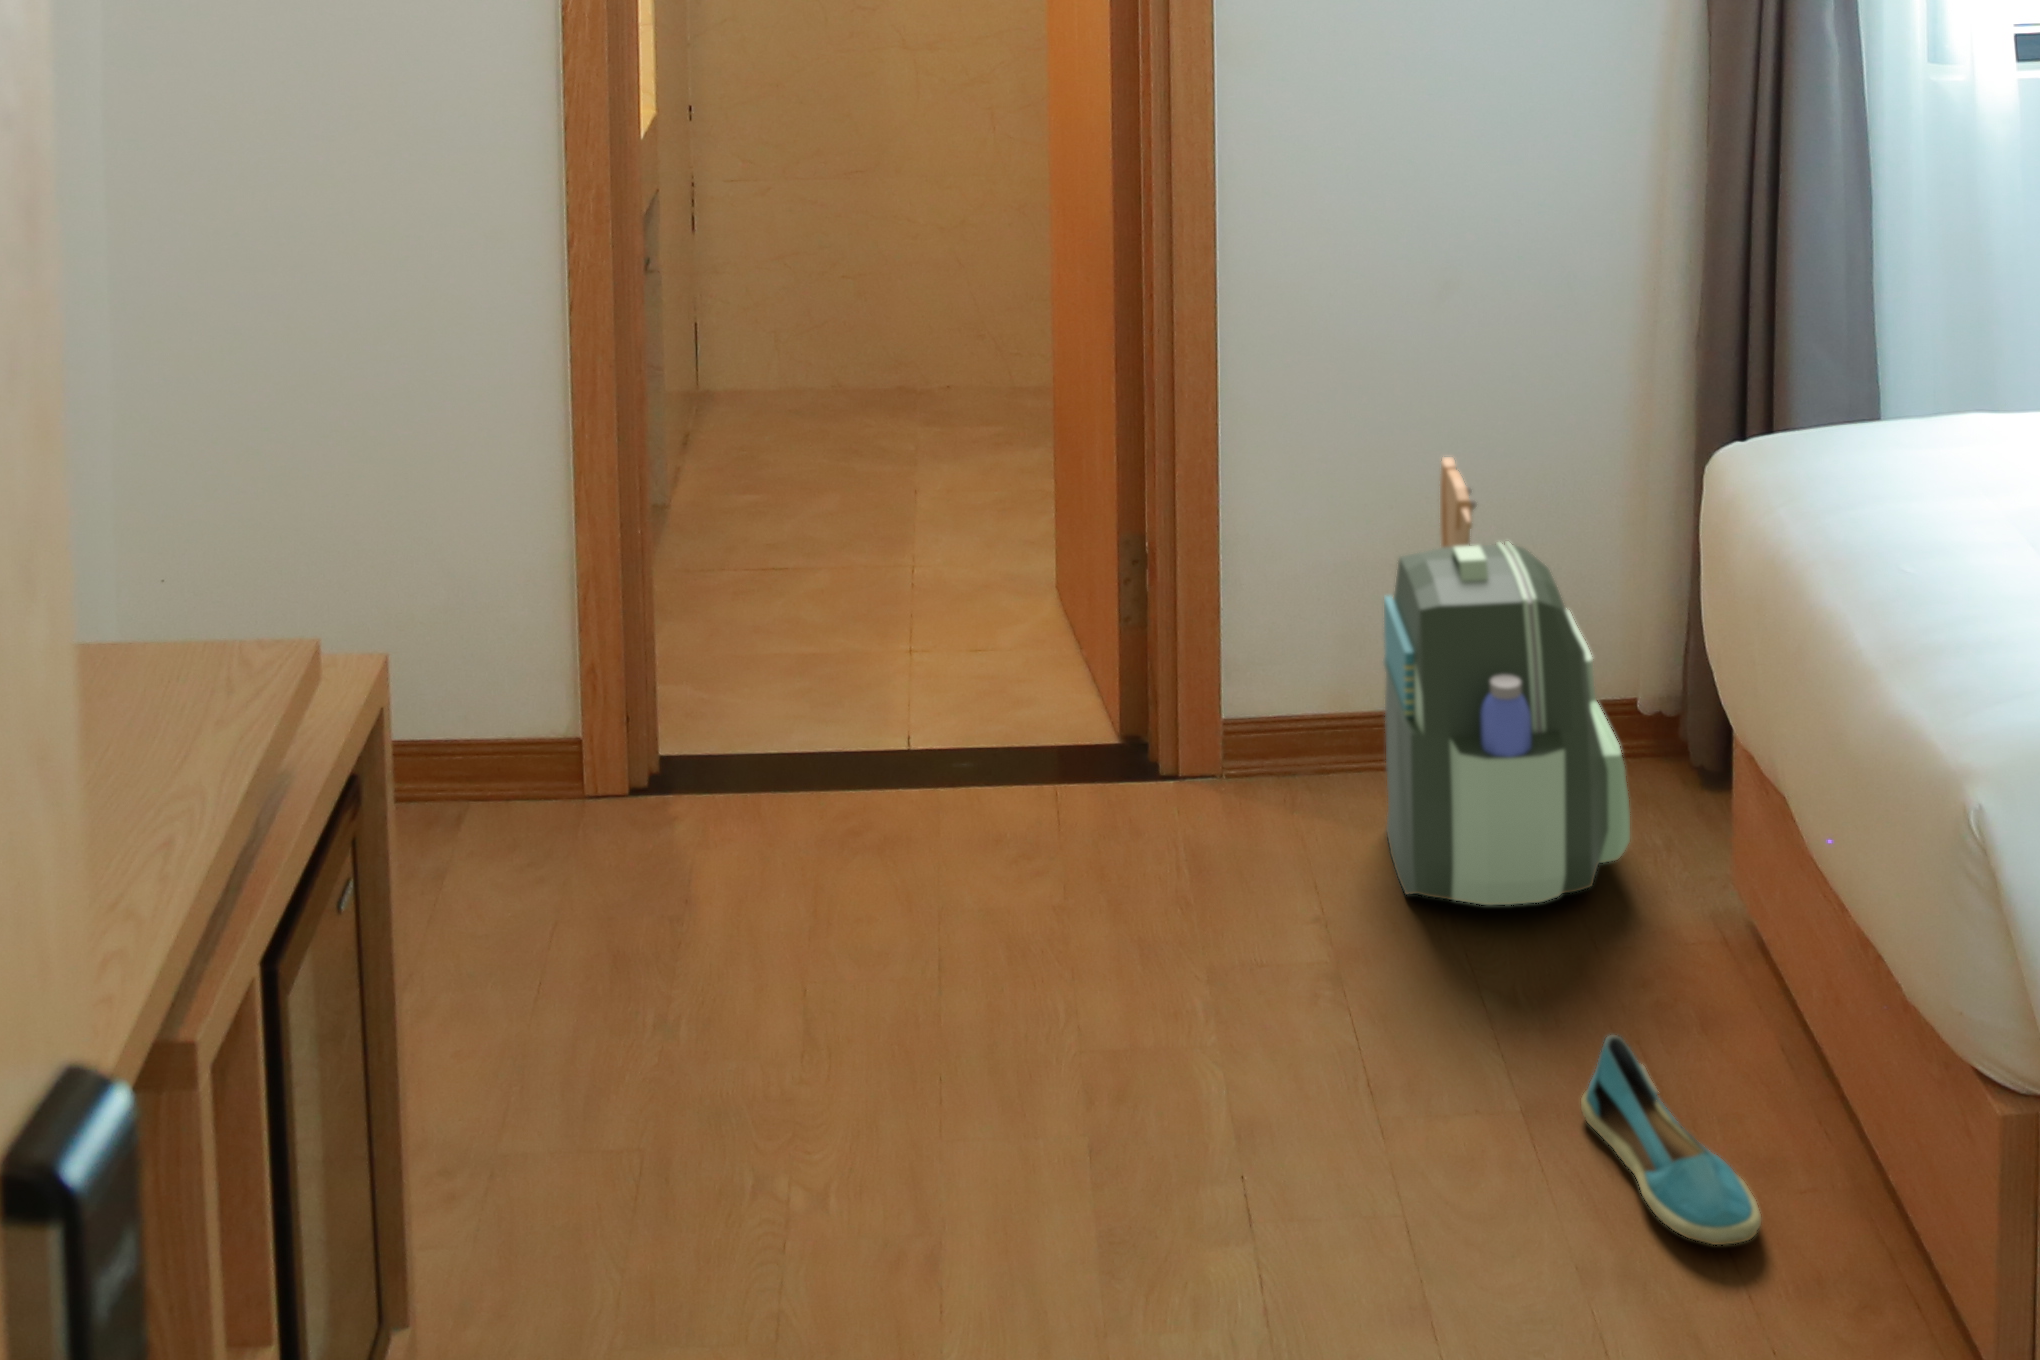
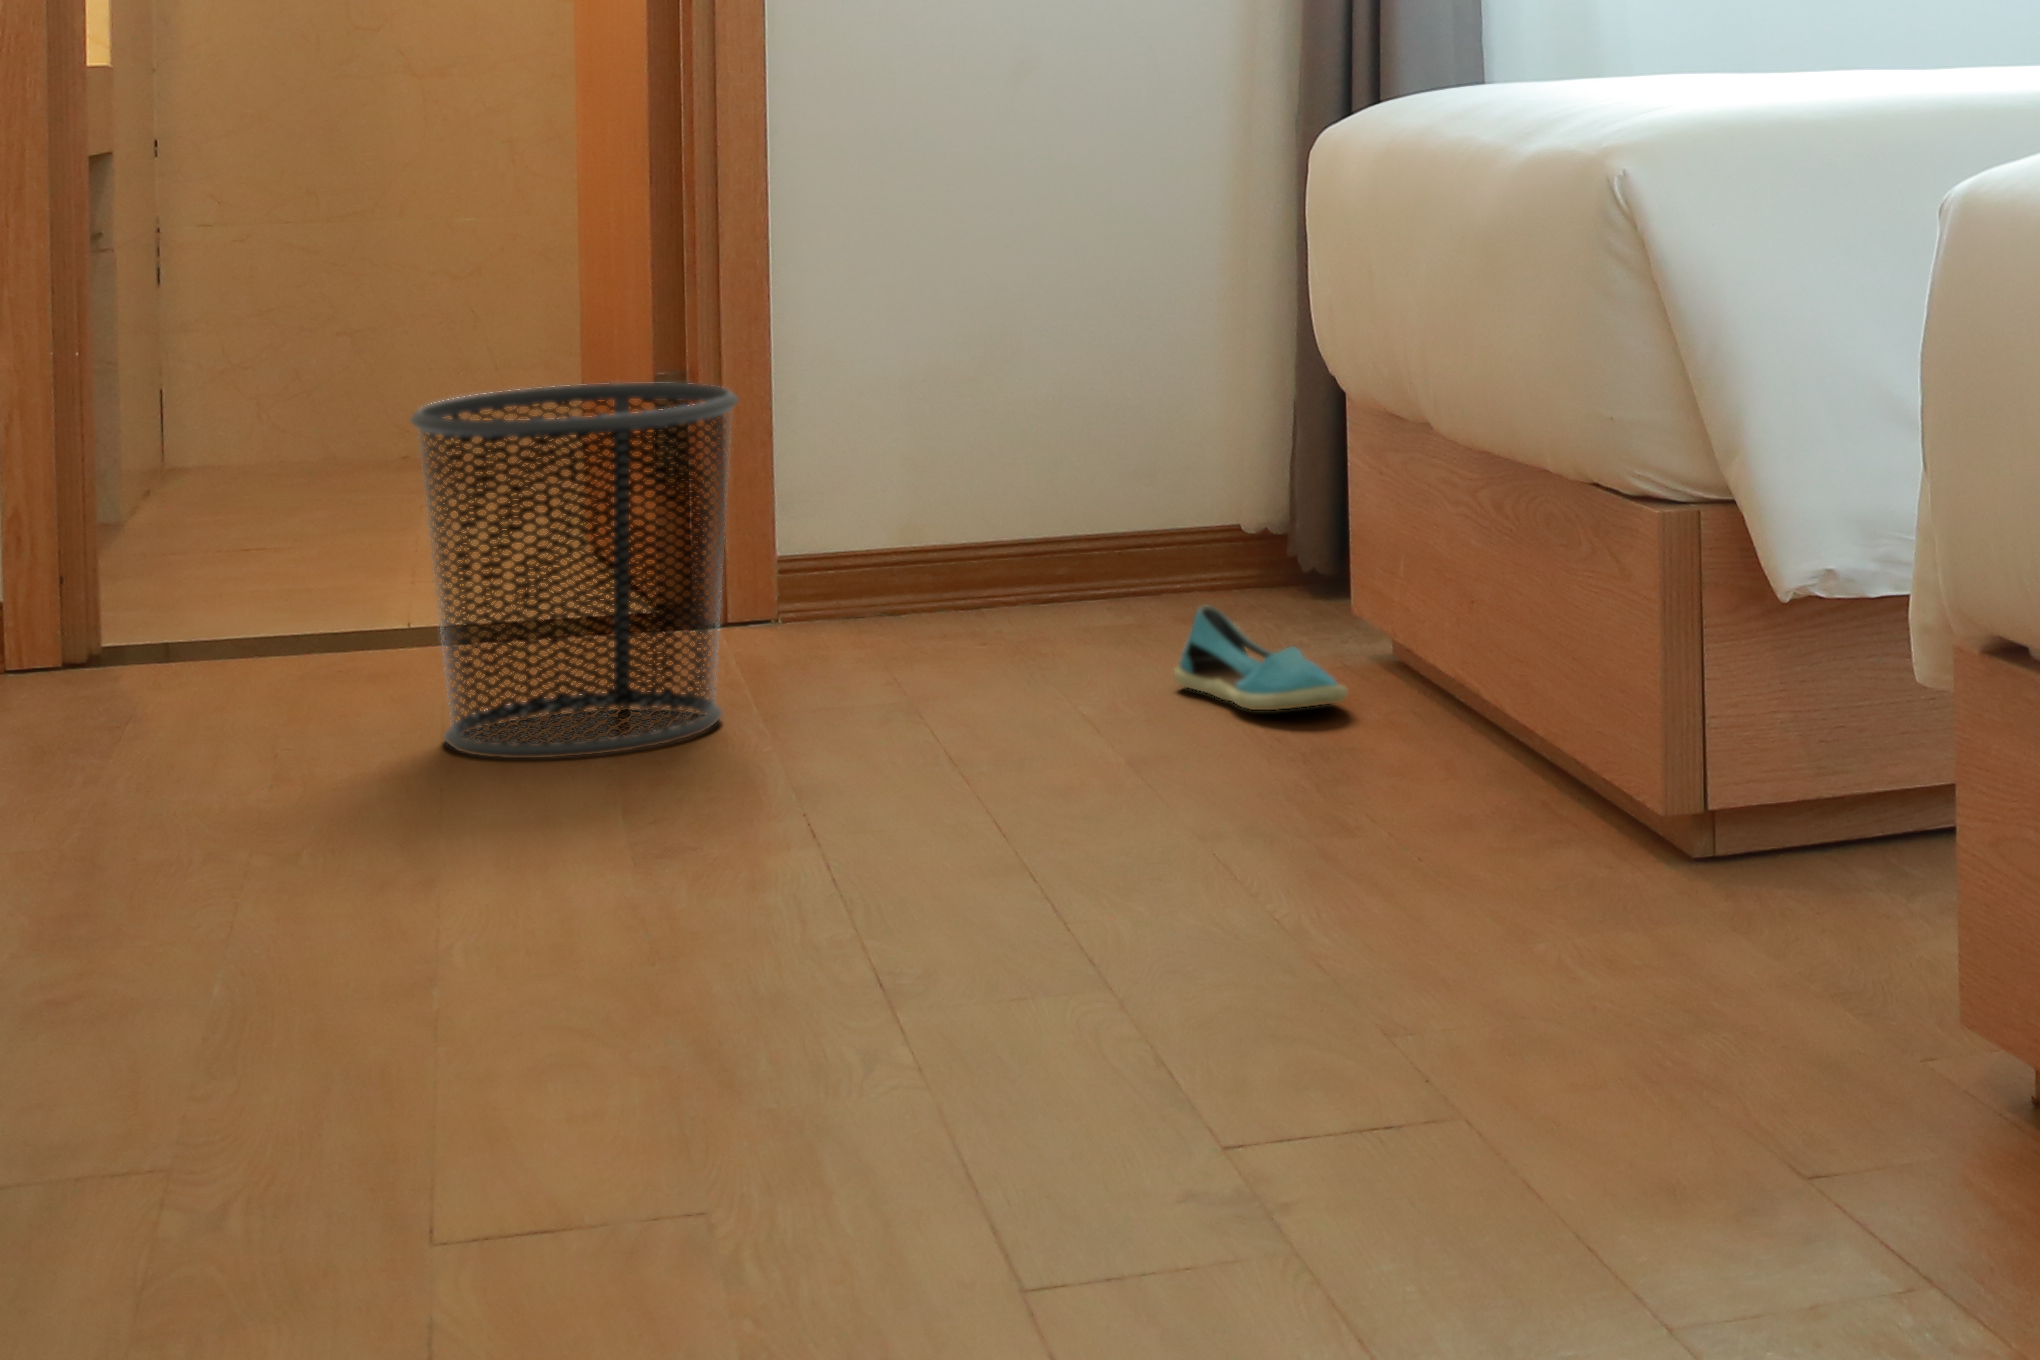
backpack: present [1383,457,1630,905] -> none [964,234,1231,622]
waste bin: none [874,744,1170,1188] -> present [411,383,738,758]

